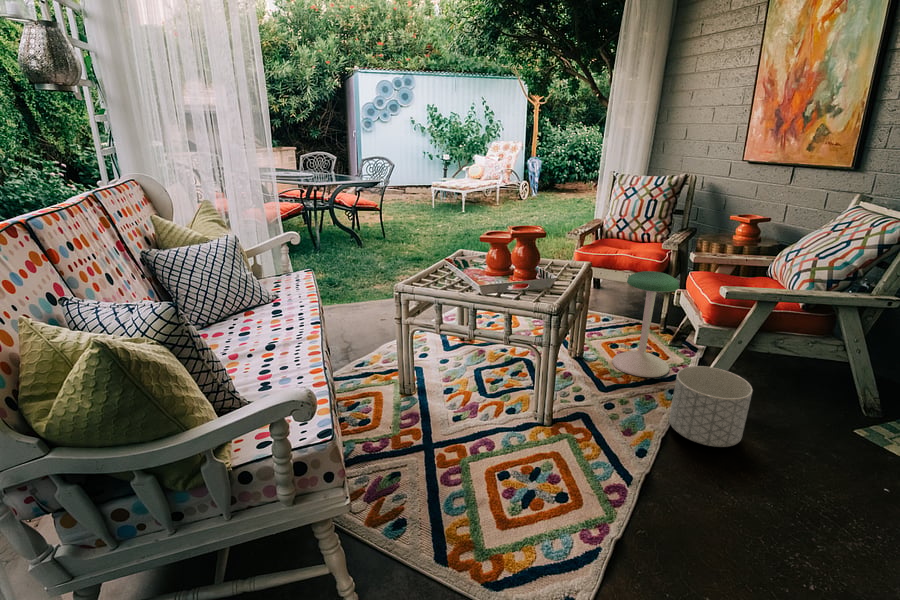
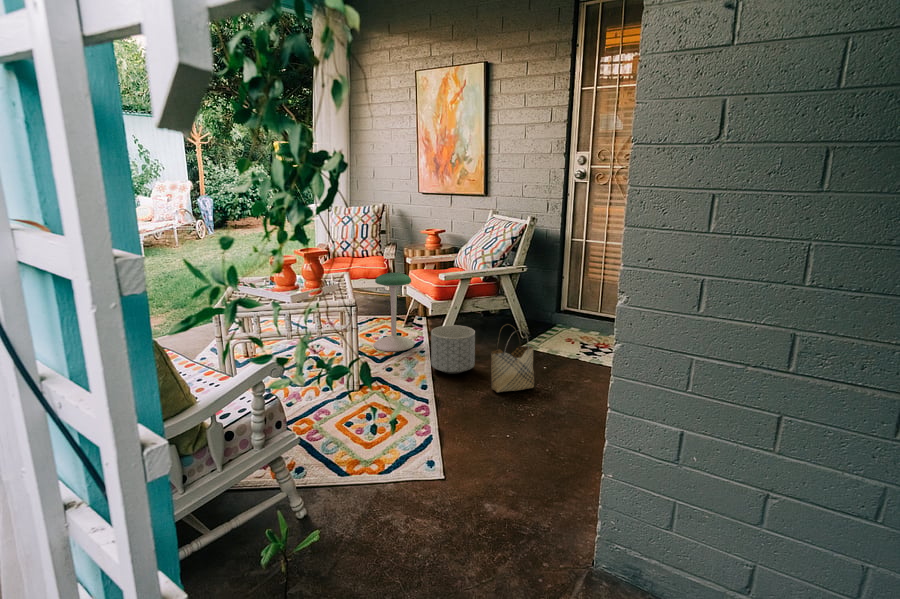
woven basket: none [752,404,860,530] -> present [491,324,534,392]

